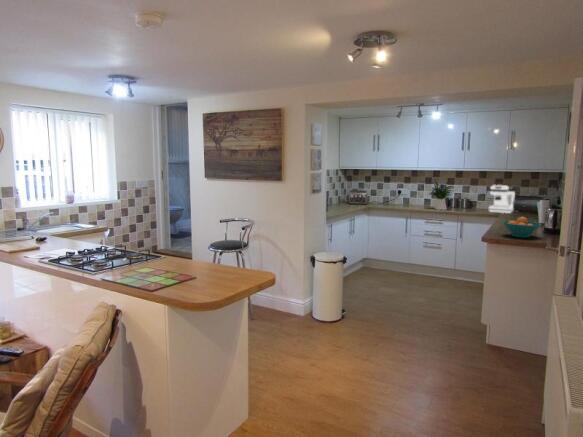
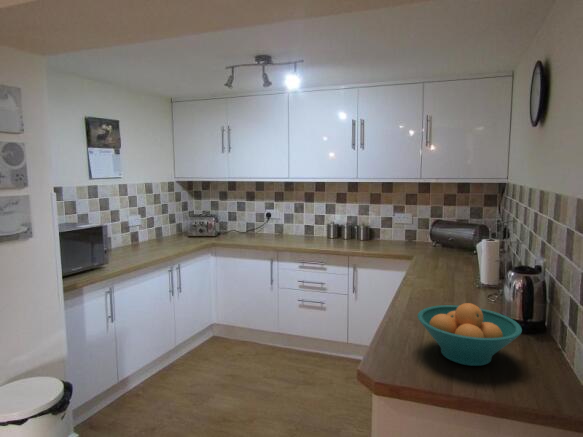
flower arrangement: present [429,180,453,209] -> none [300,195,345,244]
coffee maker: present [489,185,515,213] -> none [396,204,435,251]

